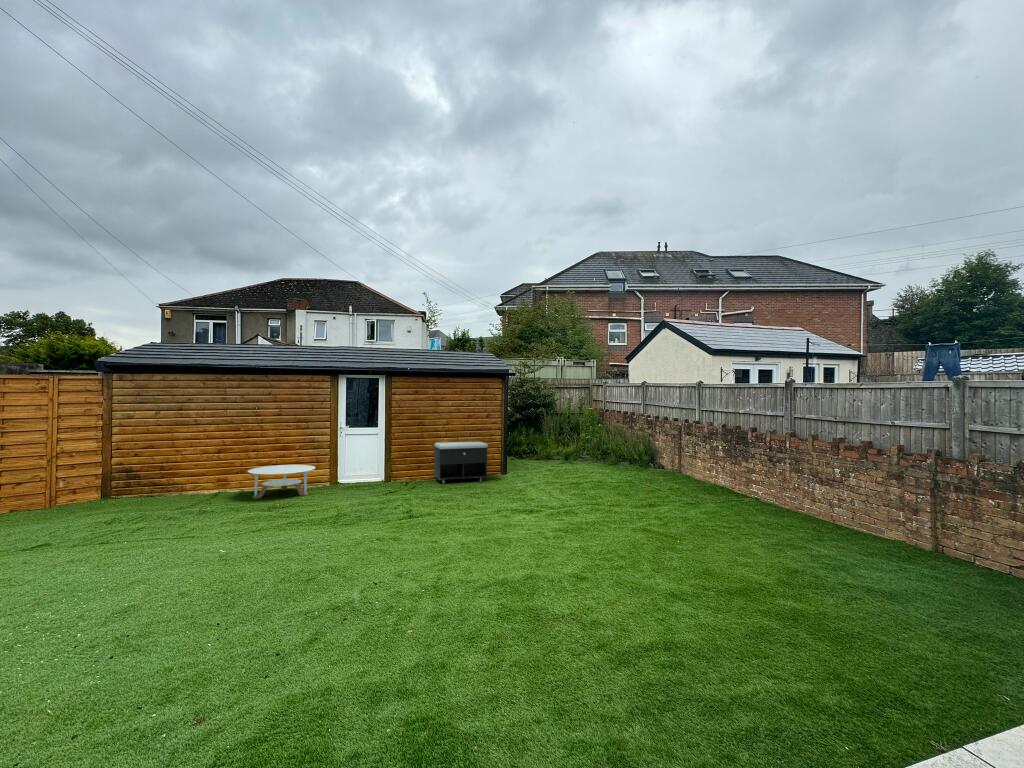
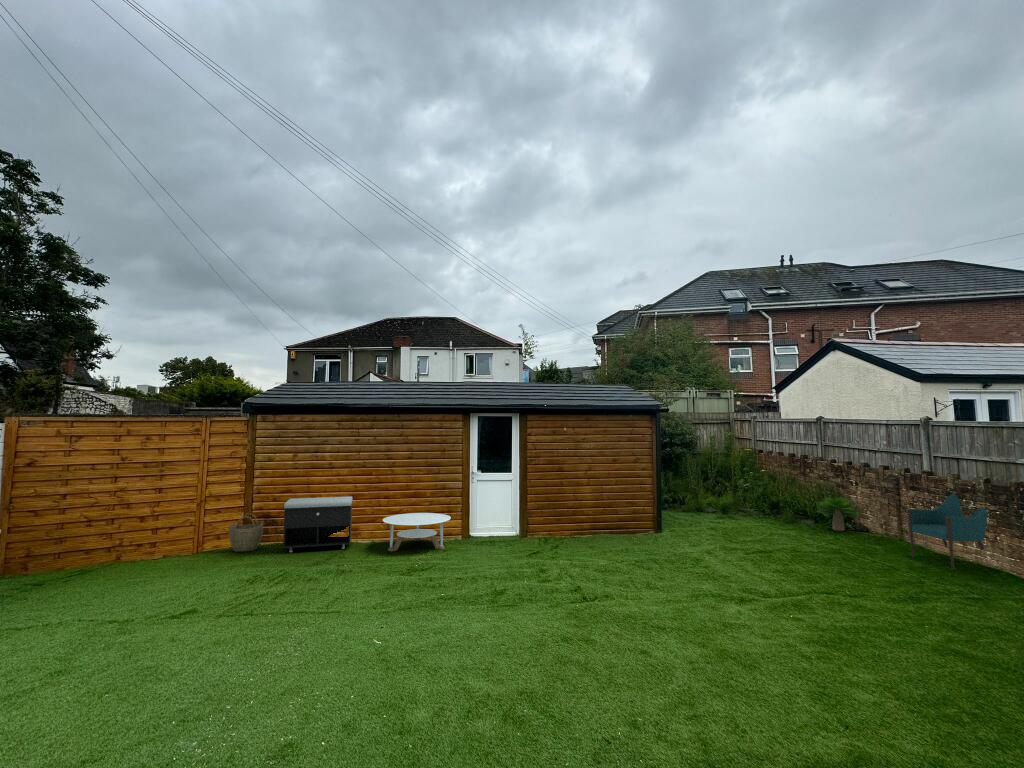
chair: none [686,437,738,495] -> present [907,493,988,570]
storage bench: present [434,442,488,483] -> present [283,496,352,552]
potted plant: none [633,445,667,473] -> present [817,497,859,531]
woven basket: none [85,468,124,504] -> present [229,514,263,552]

